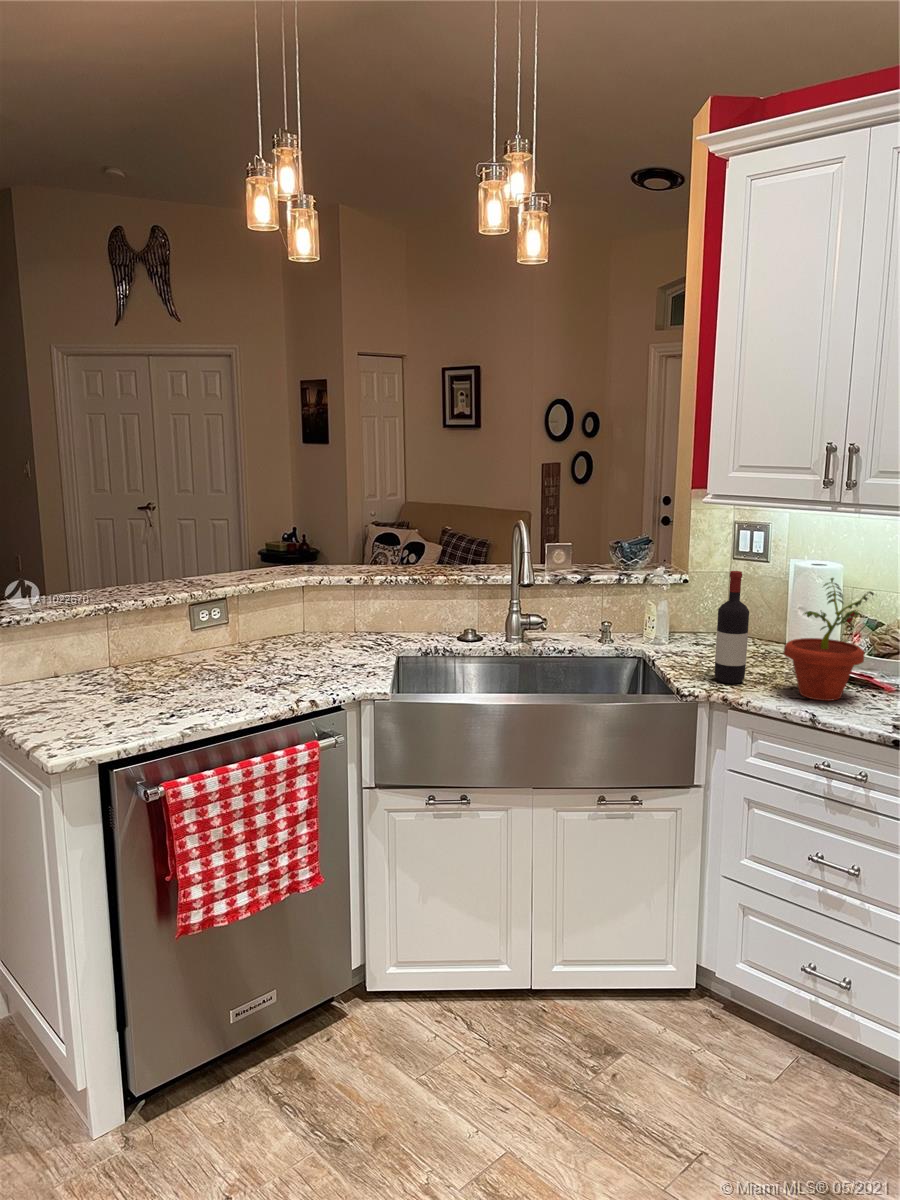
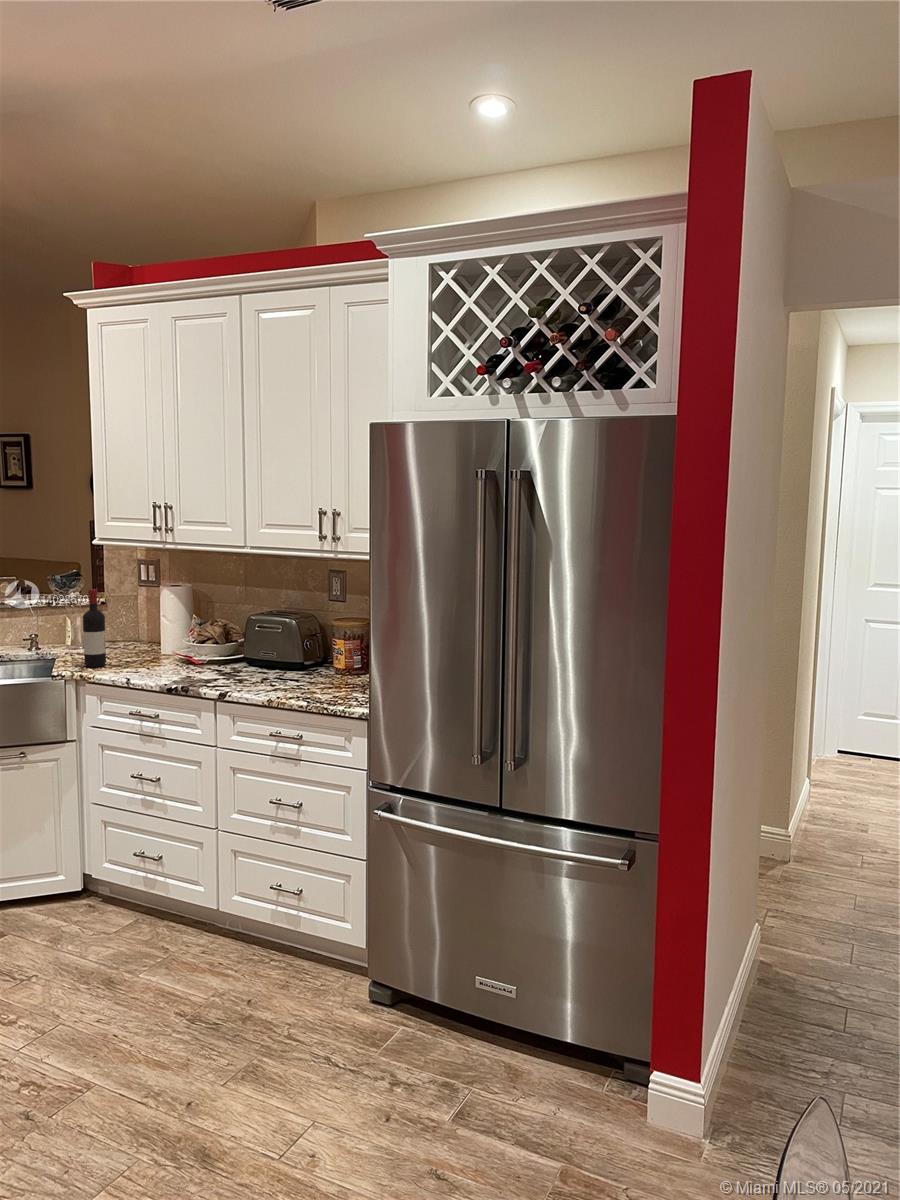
potted plant: present [784,578,874,701] -> none [120,591,175,672]

